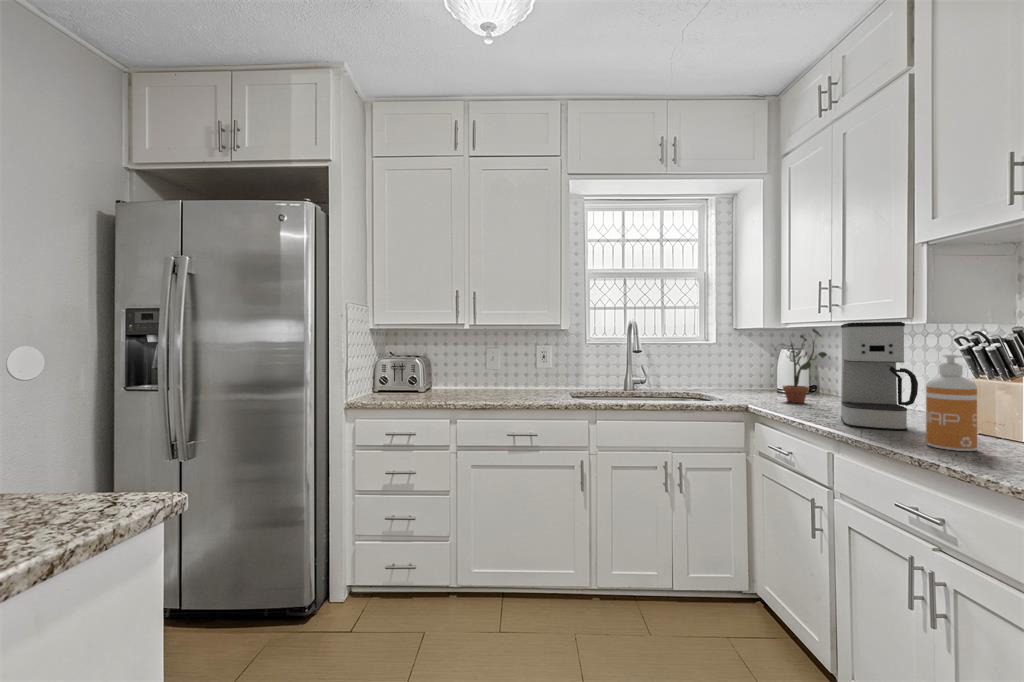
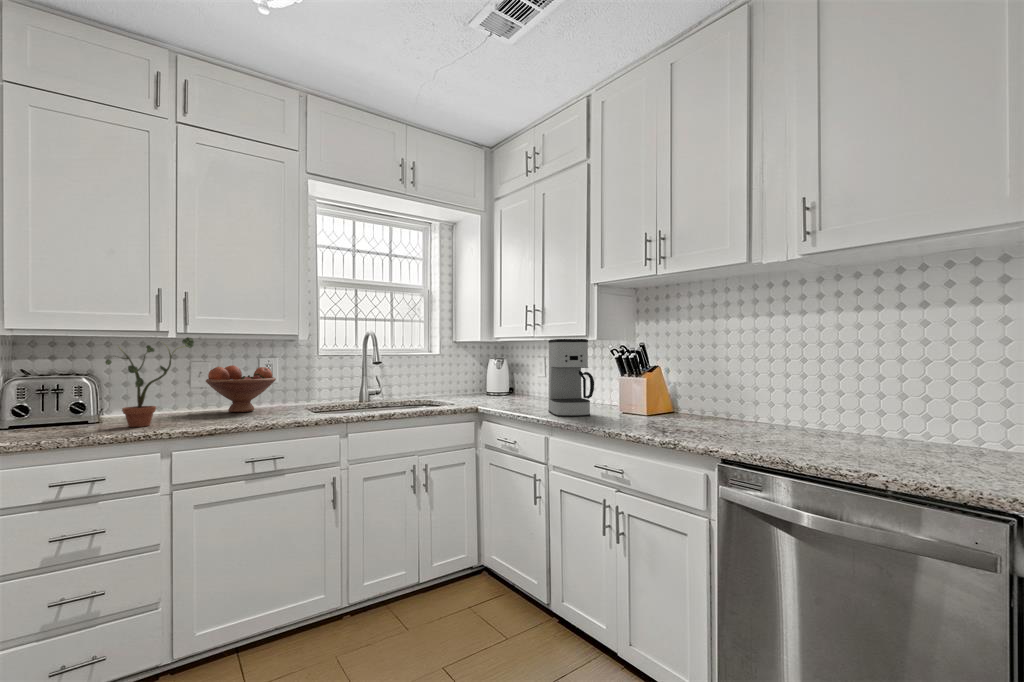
potted plant: present [774,328,827,403] -> present [105,337,194,427]
fruit bowl: none [495,352,547,391] -> present [206,365,276,412]
soap dispenser: present [926,355,977,451] -> none [606,362,631,424]

